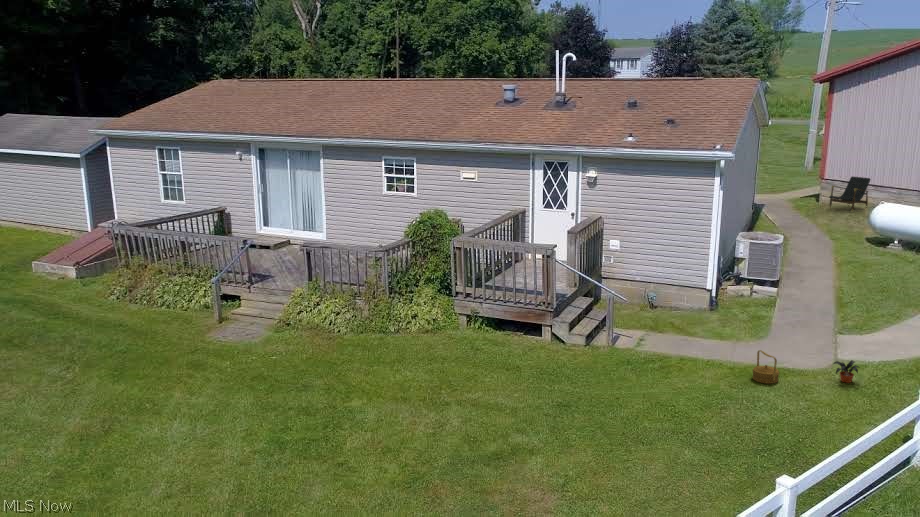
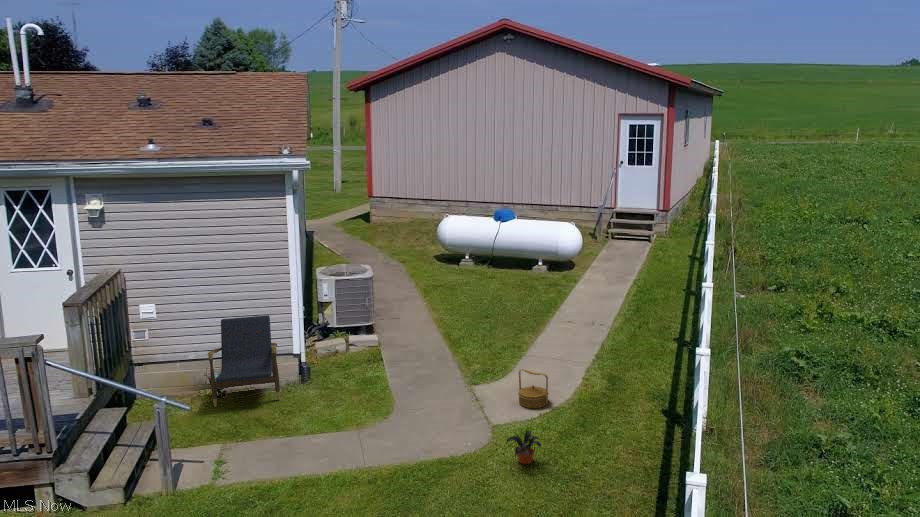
lounge chair: present [829,177,870,212] -> present [208,315,280,407]
basket: present [753,350,779,384] -> present [518,369,548,408]

